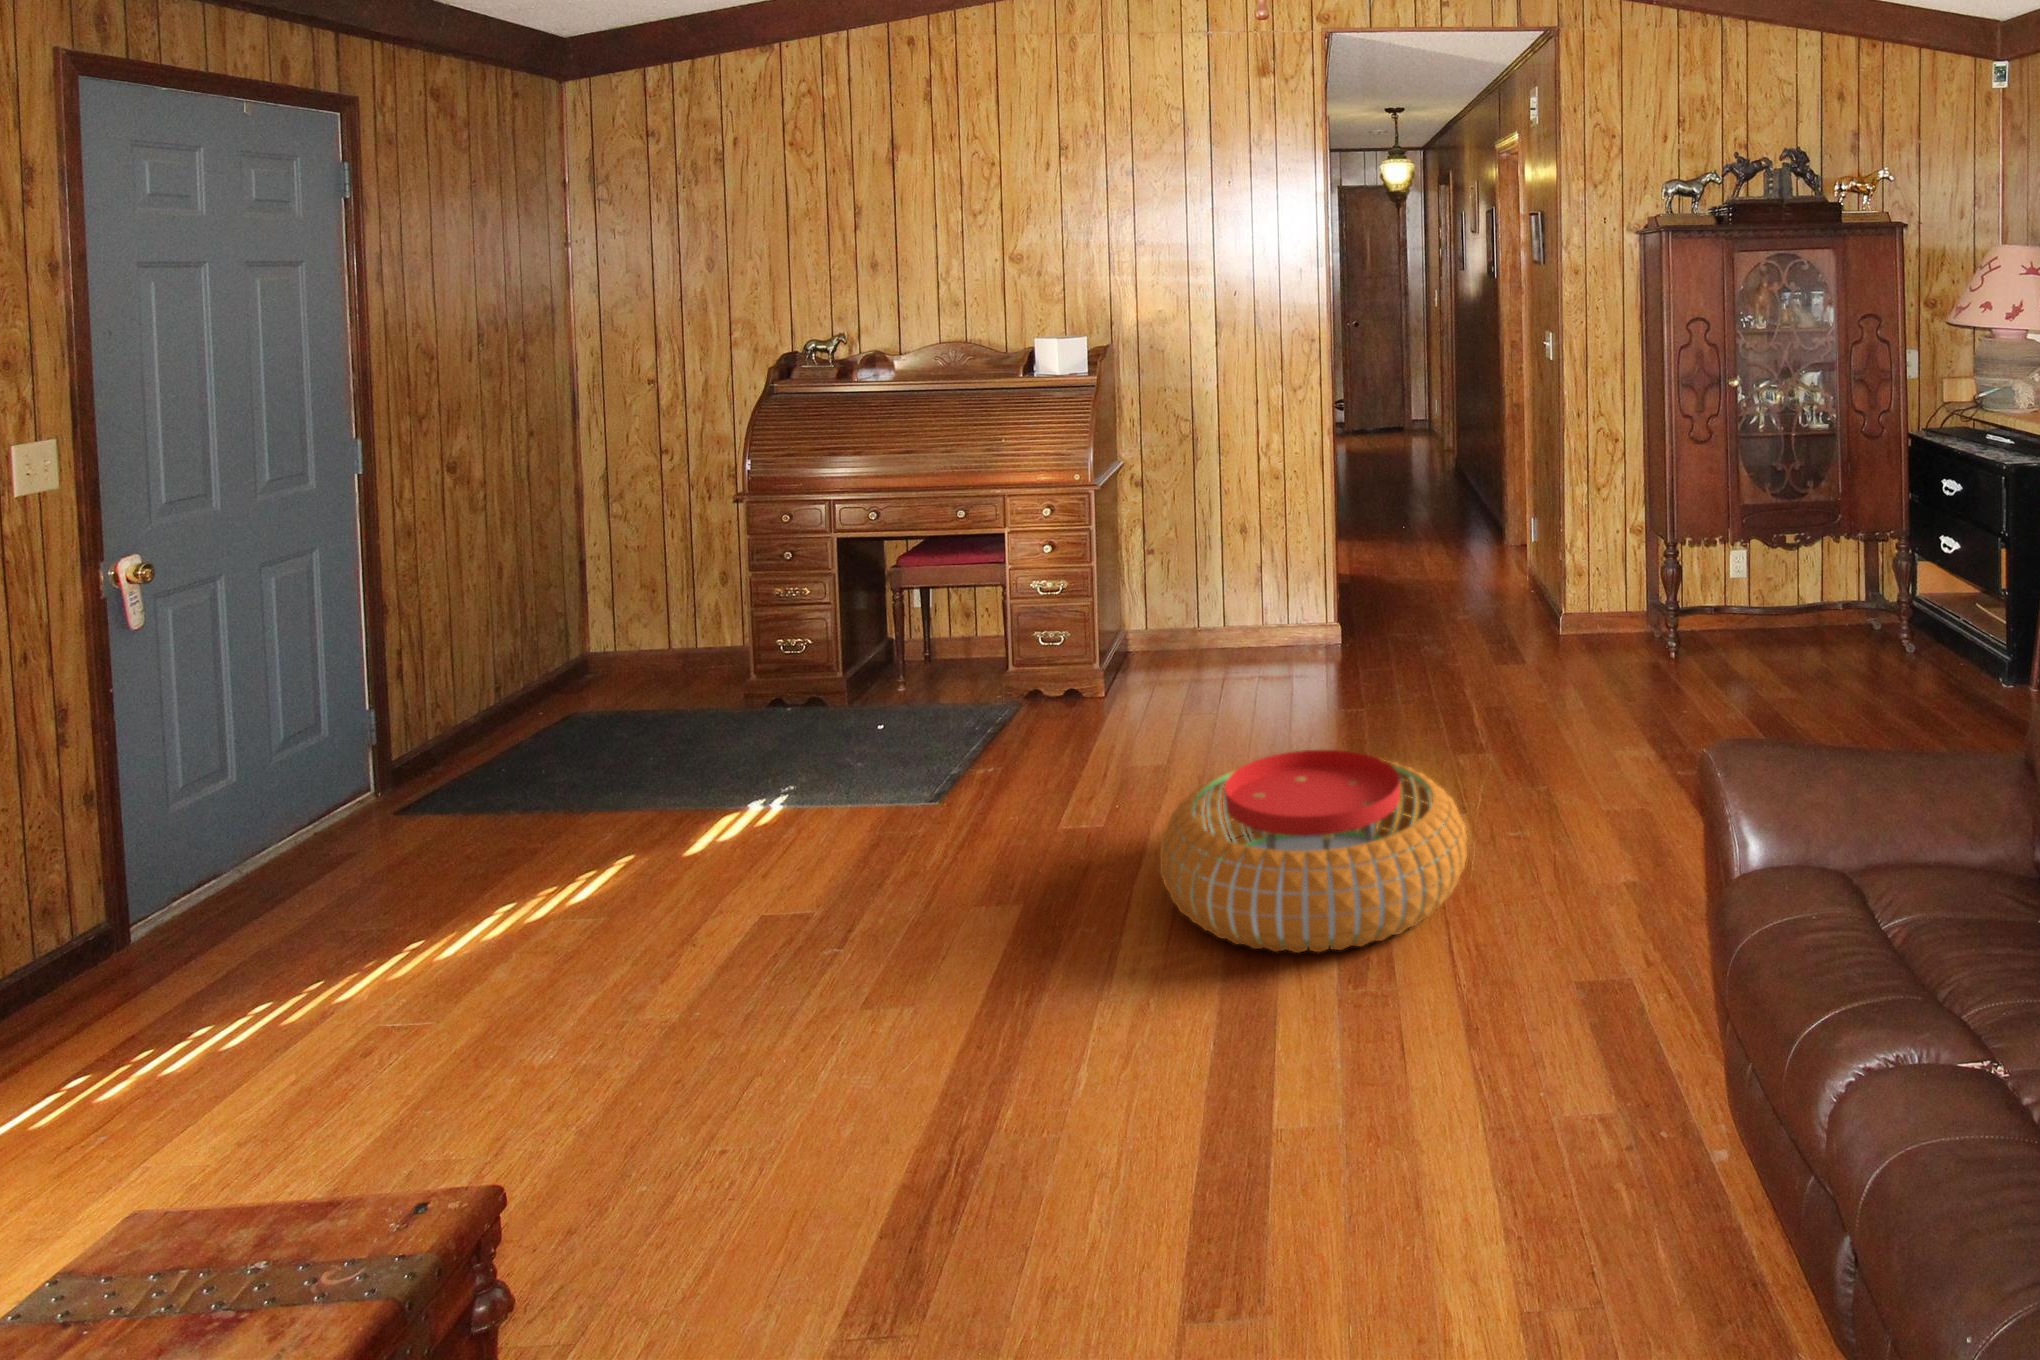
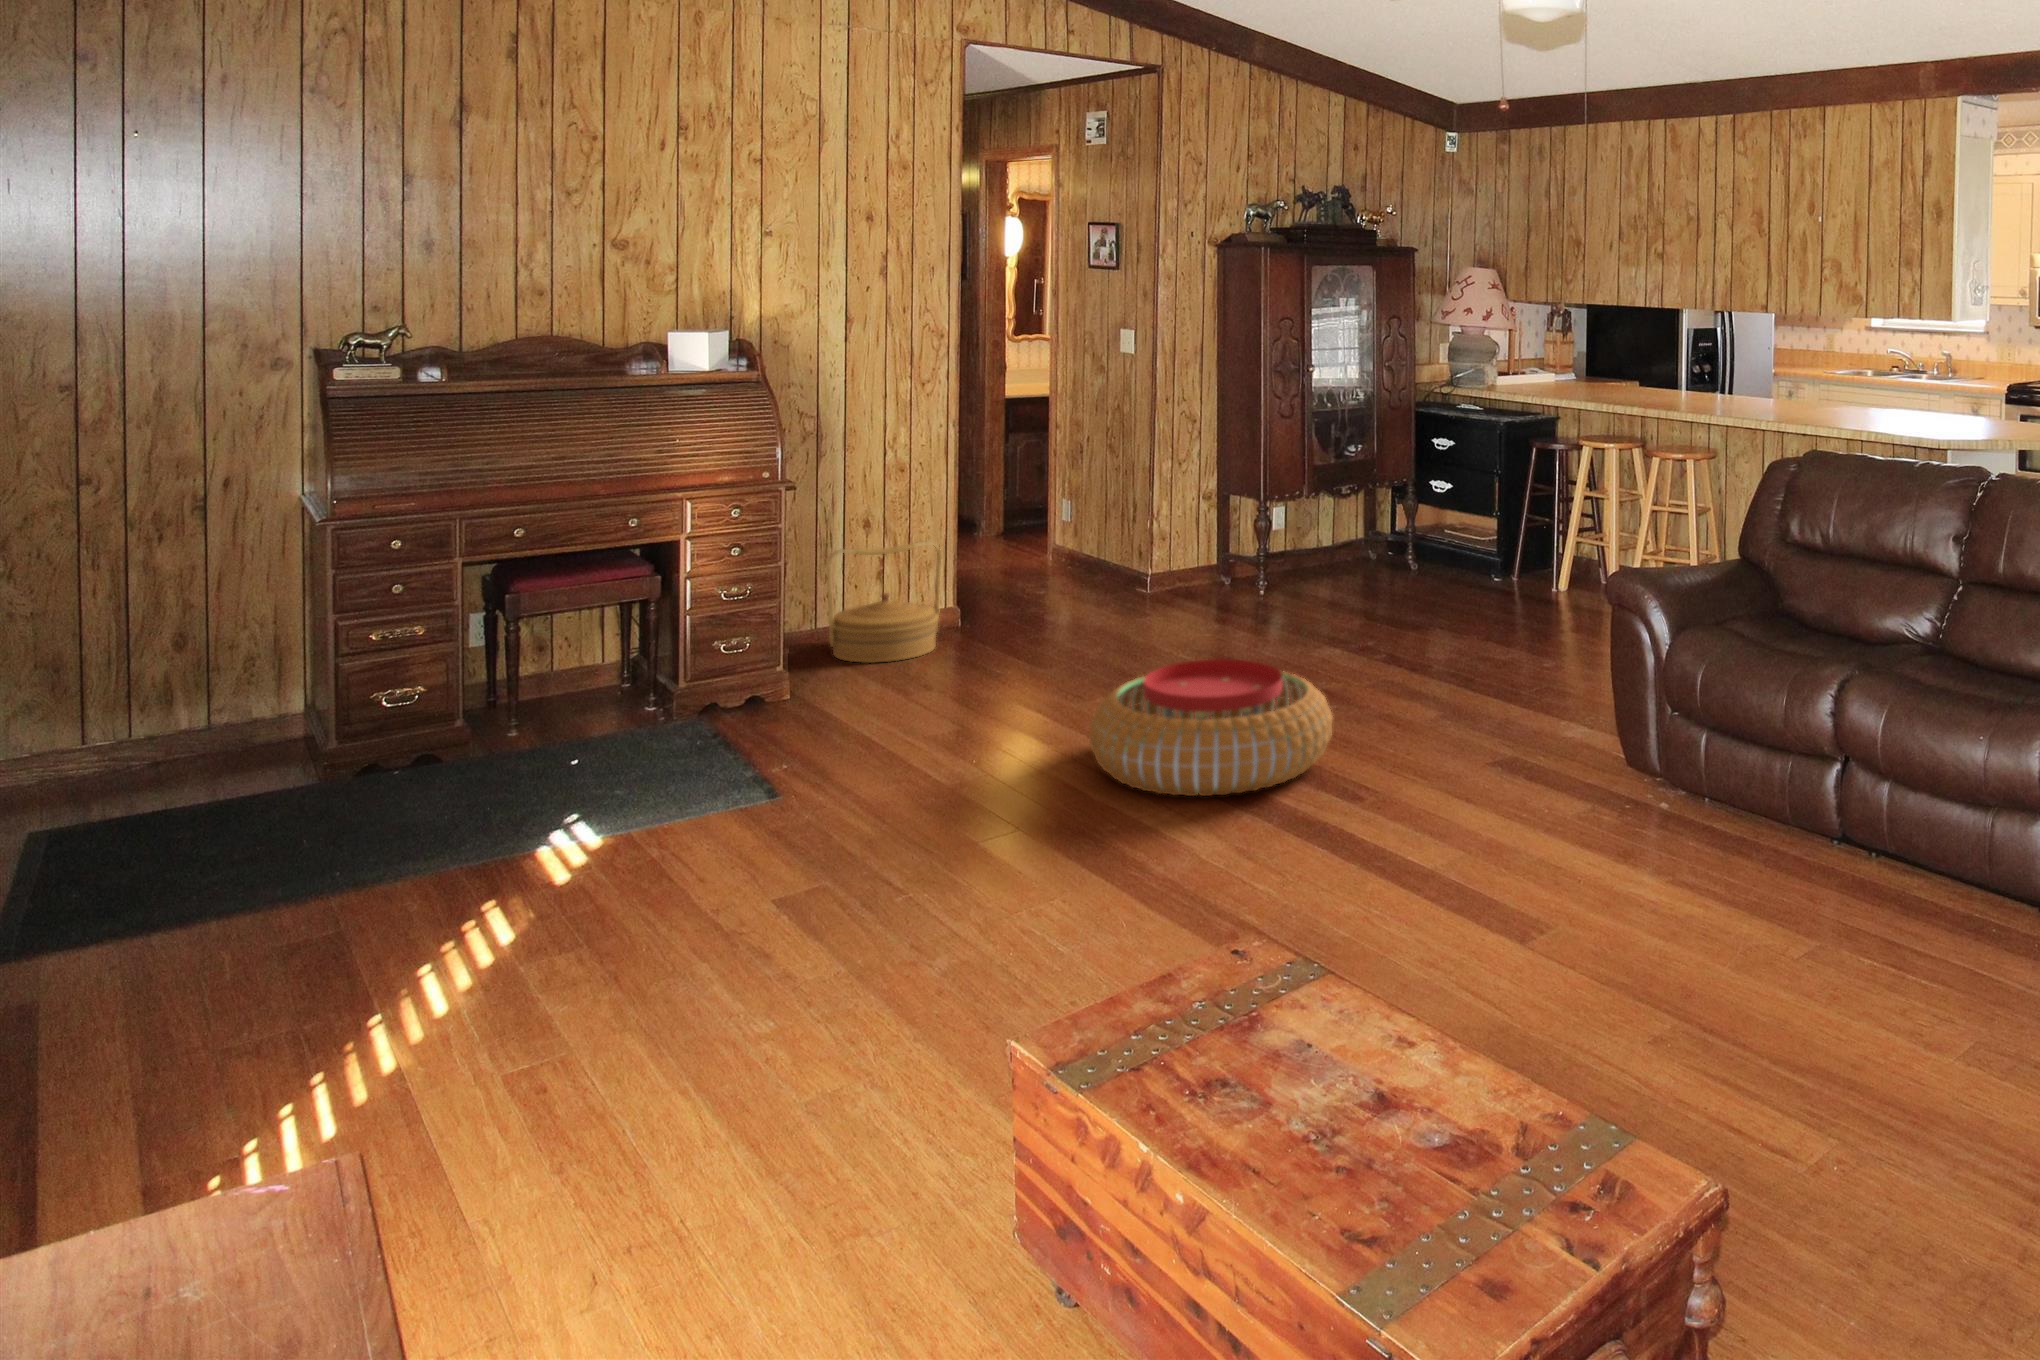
woven basket: none [1181,554,1292,676] -> present [826,542,942,663]

